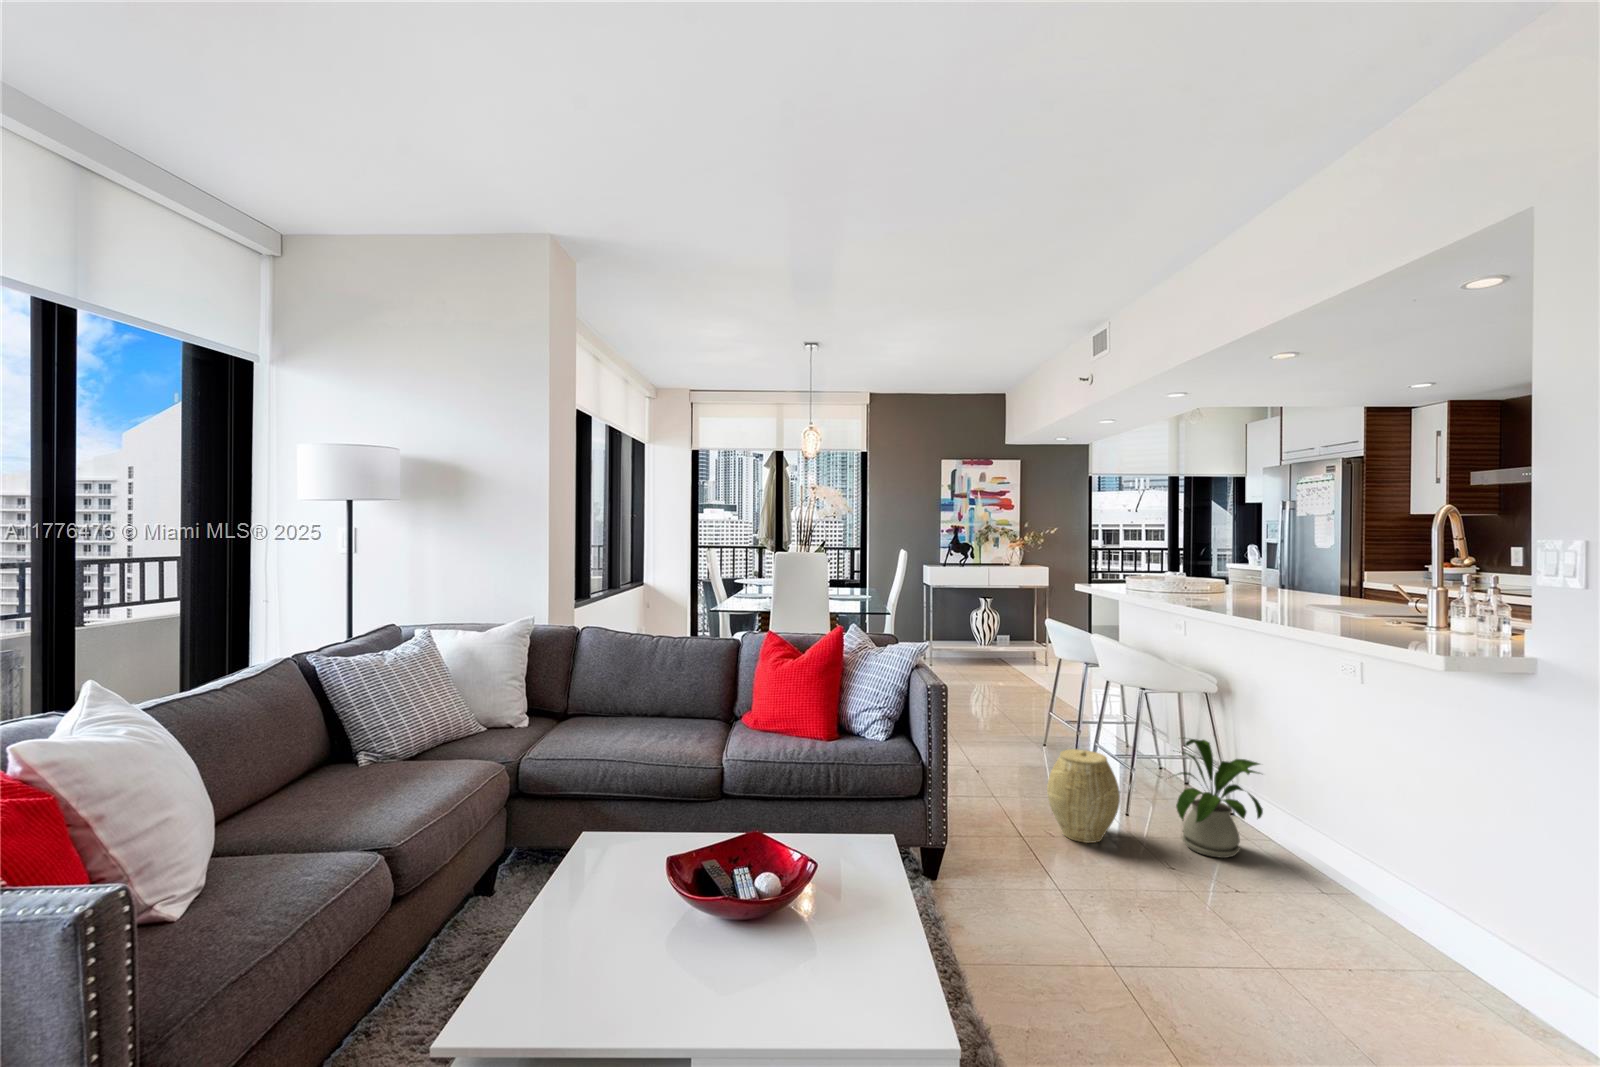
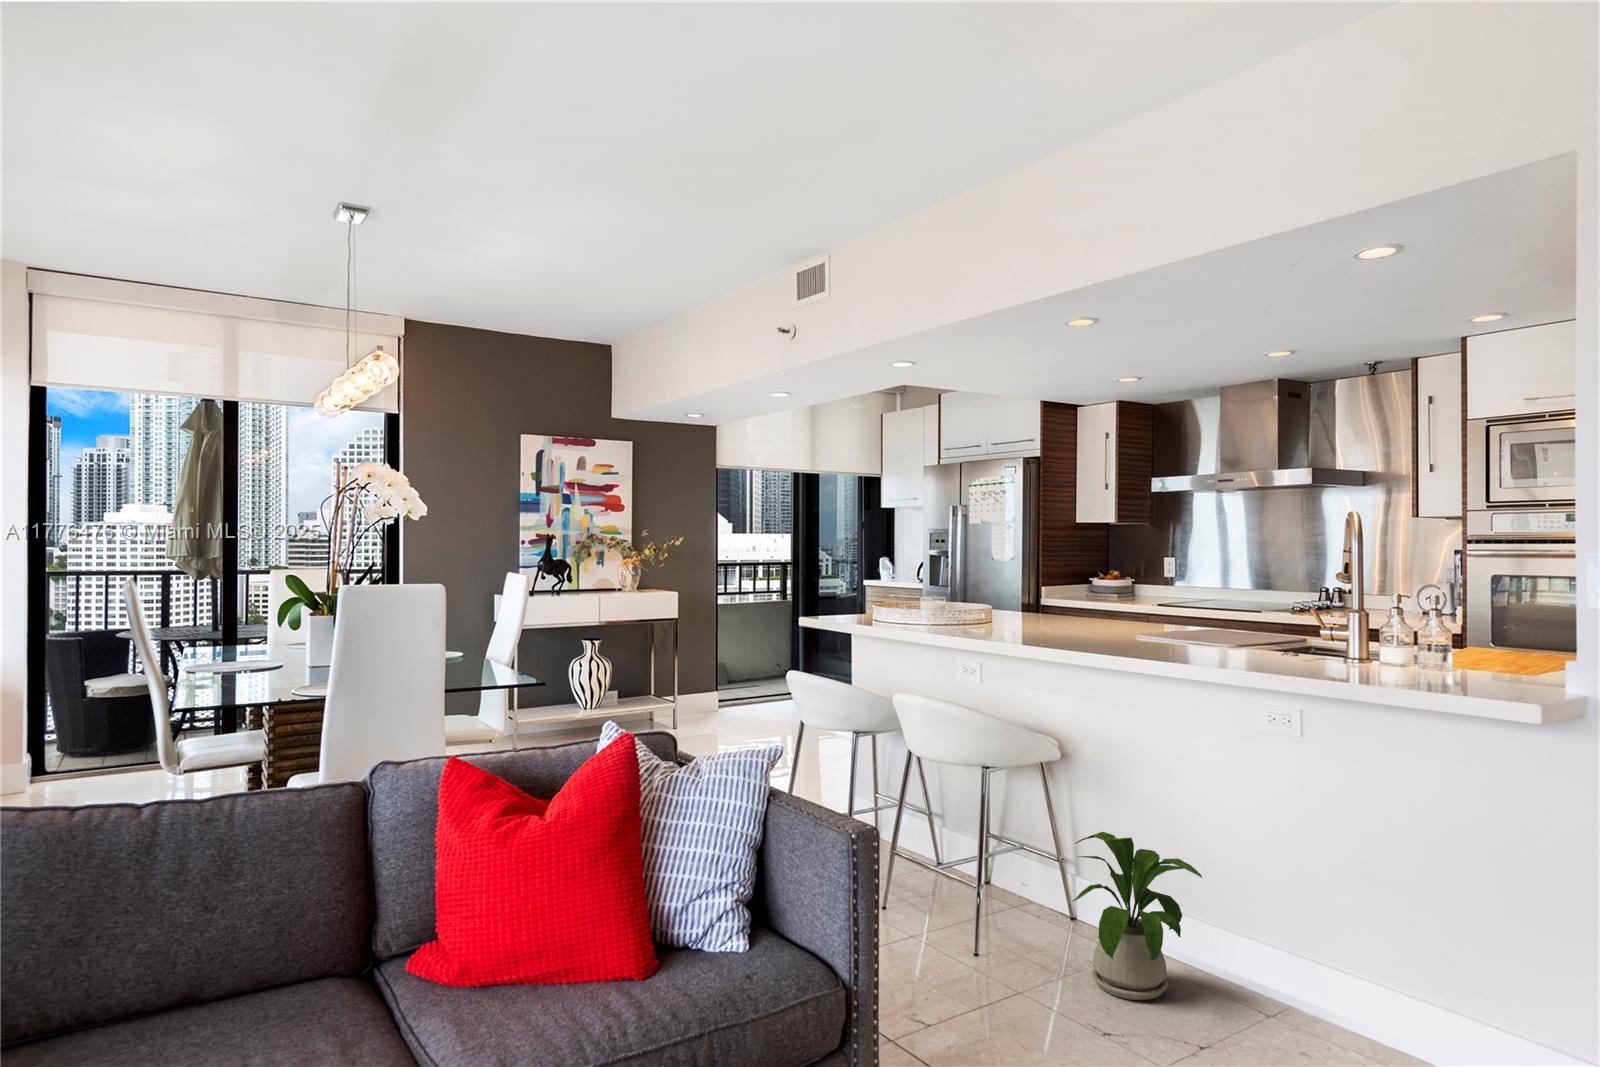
woven basket: present [1047,749,1120,843] -> none [932,880,1040,1031]

